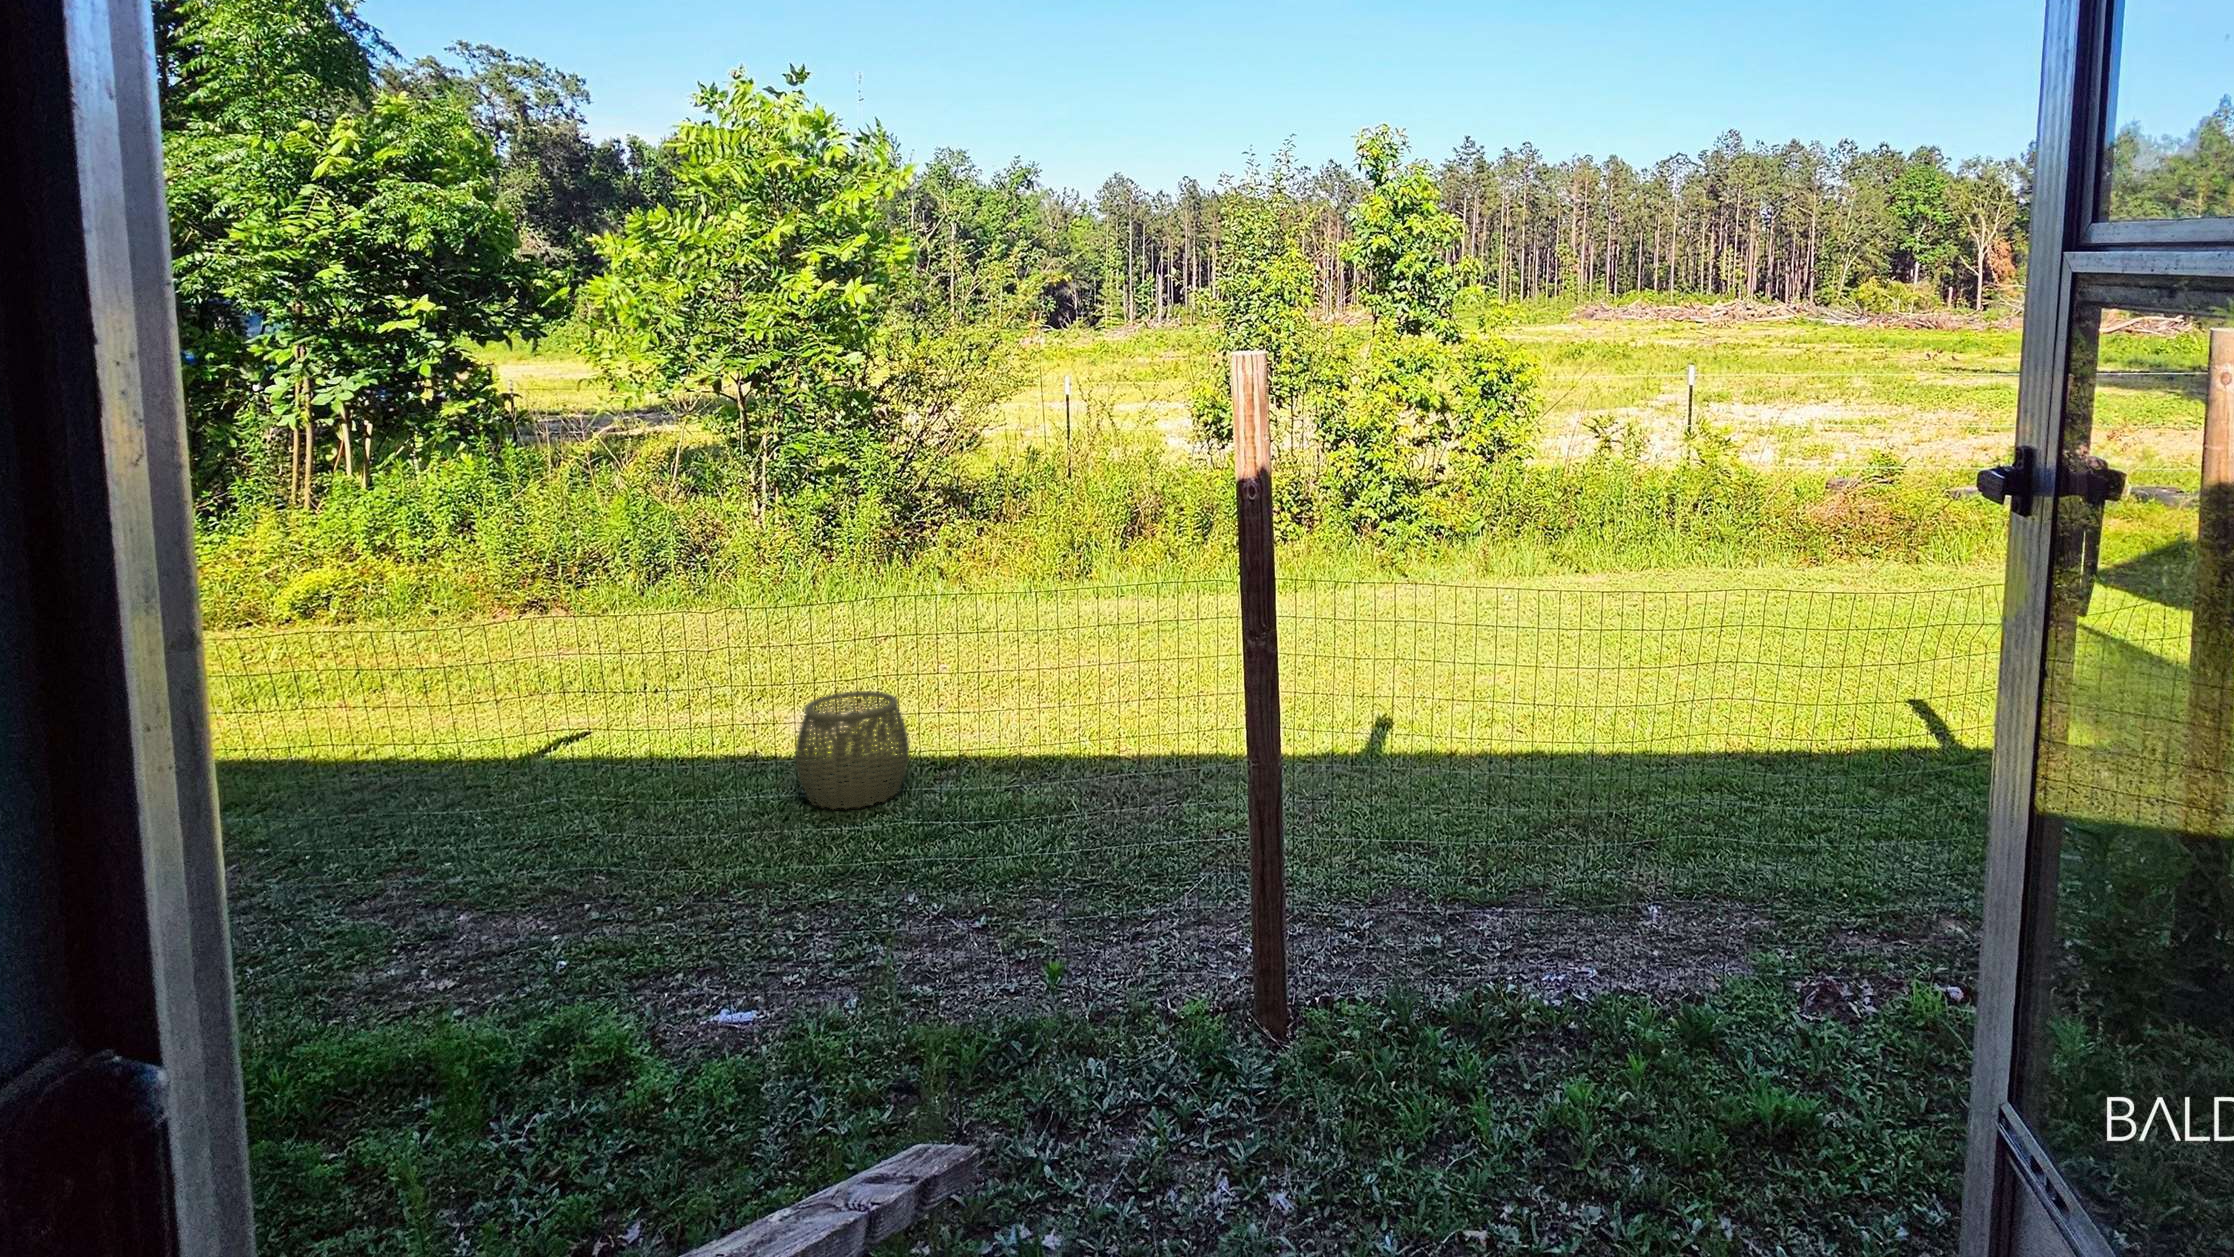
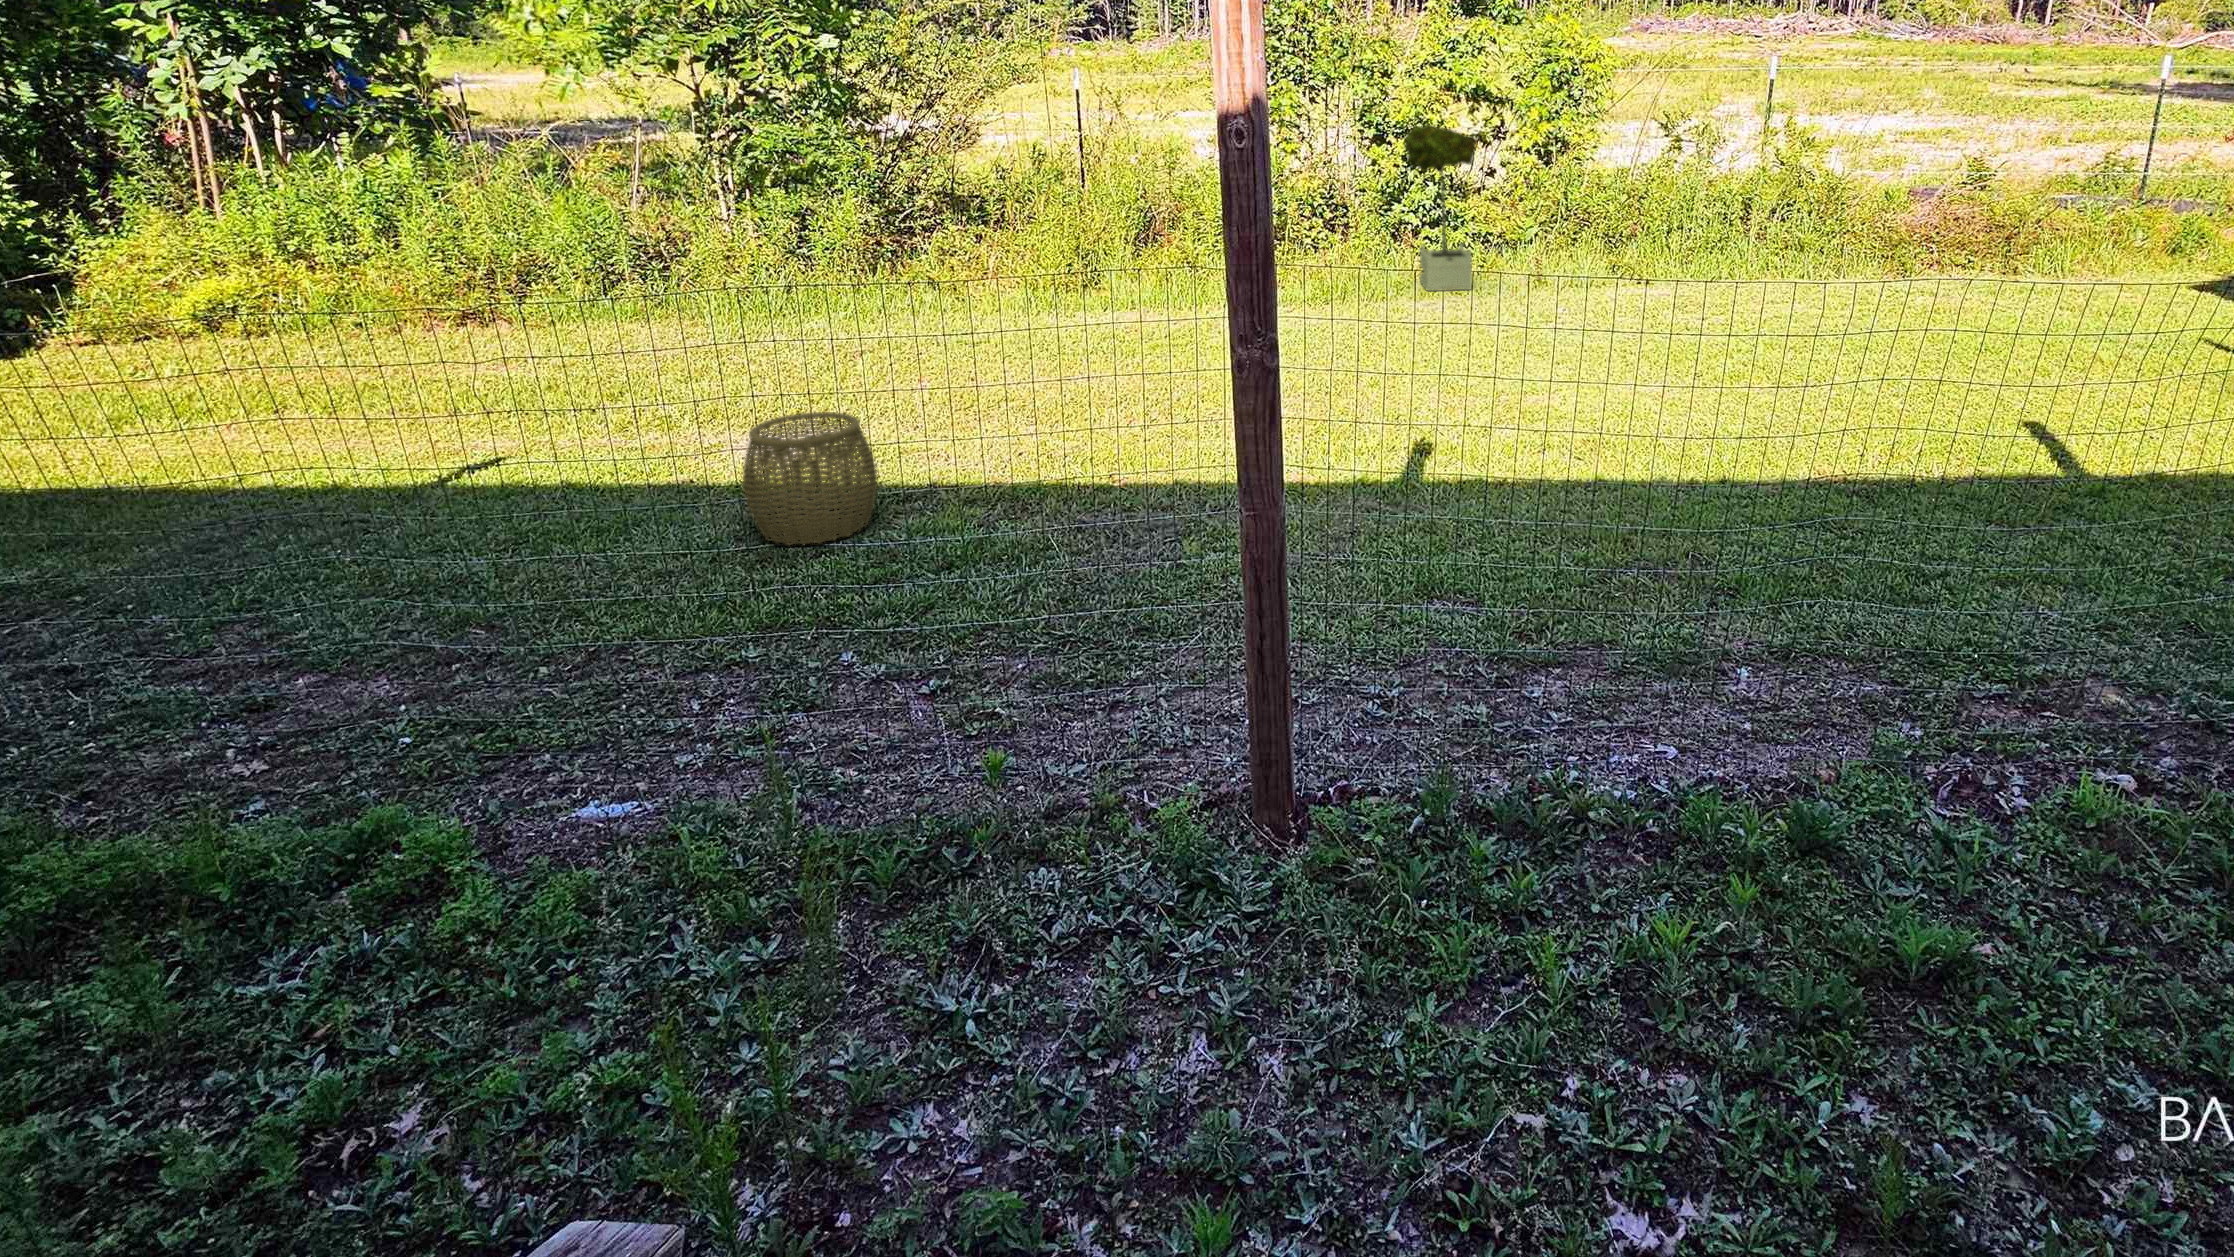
potted tree: none [1358,426,1424,580] -> present [1404,123,1476,291]

